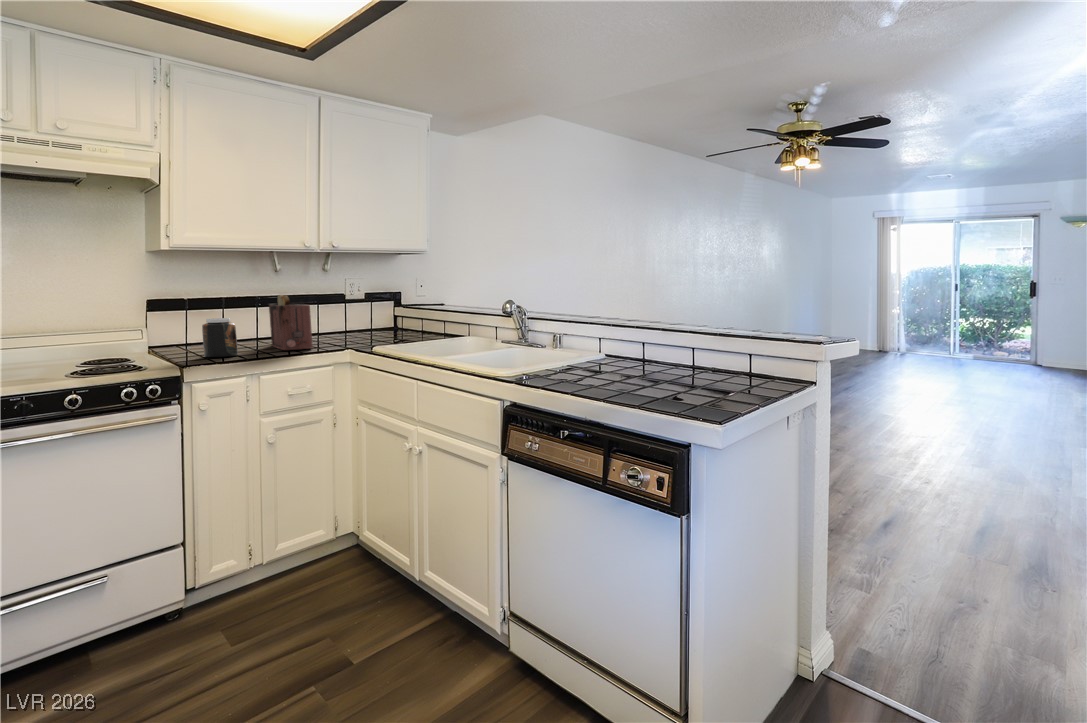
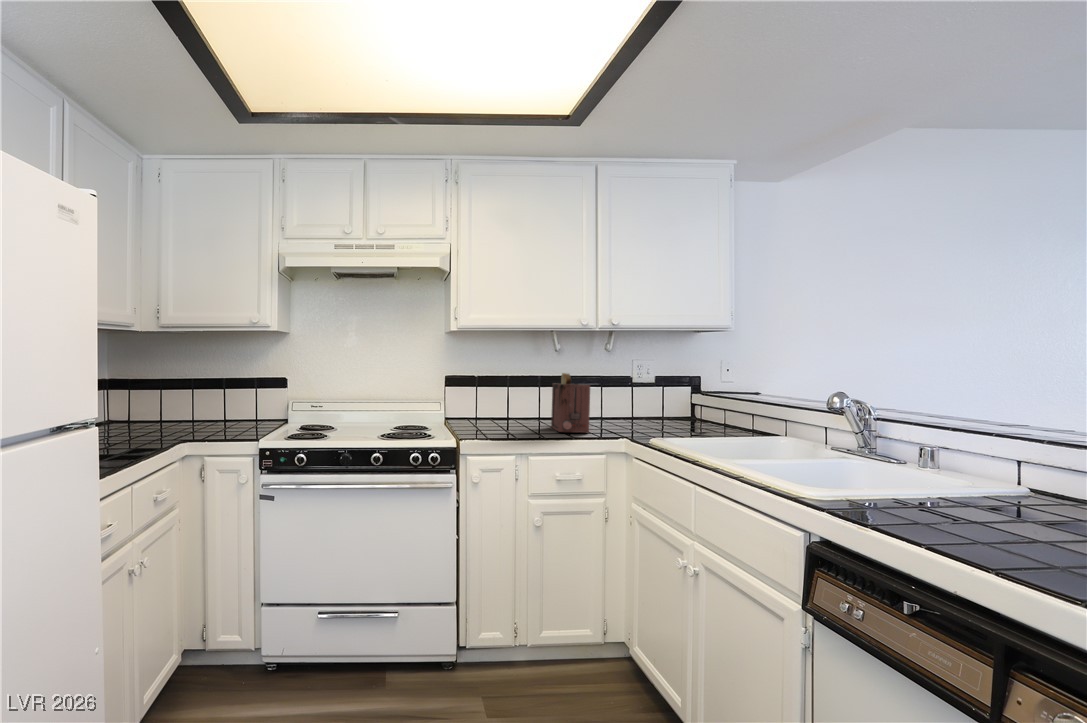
jar: present [202,318,238,357] -> none [486,394,516,433]

